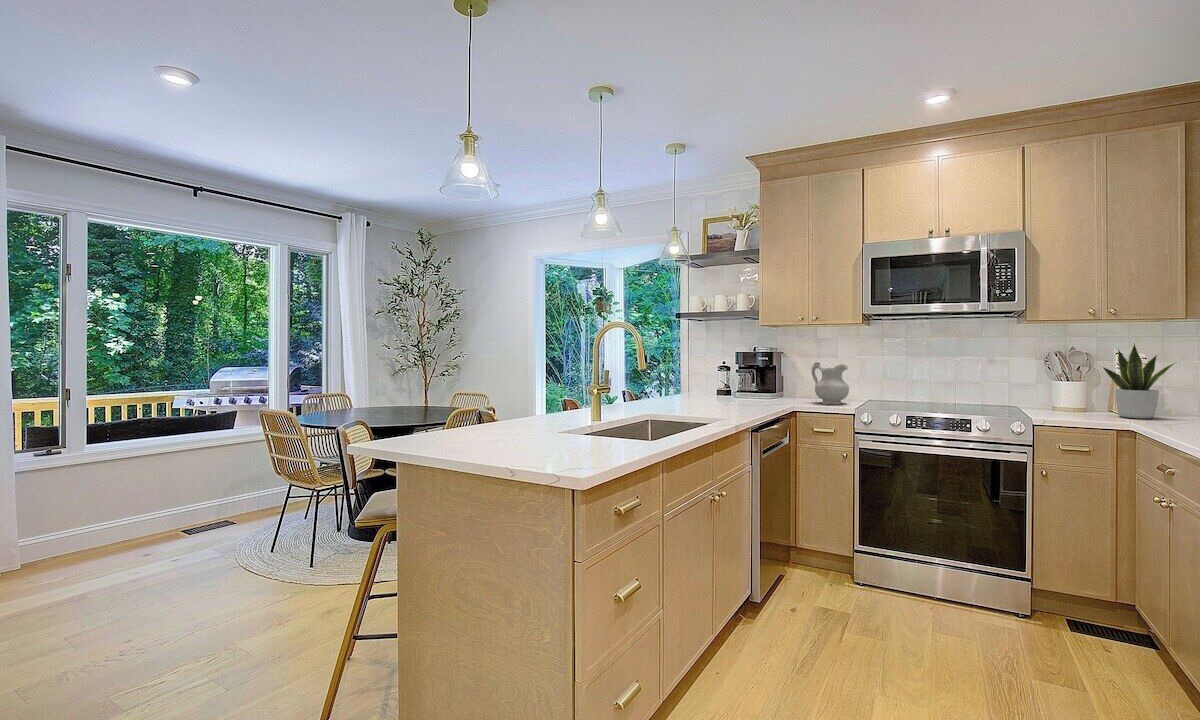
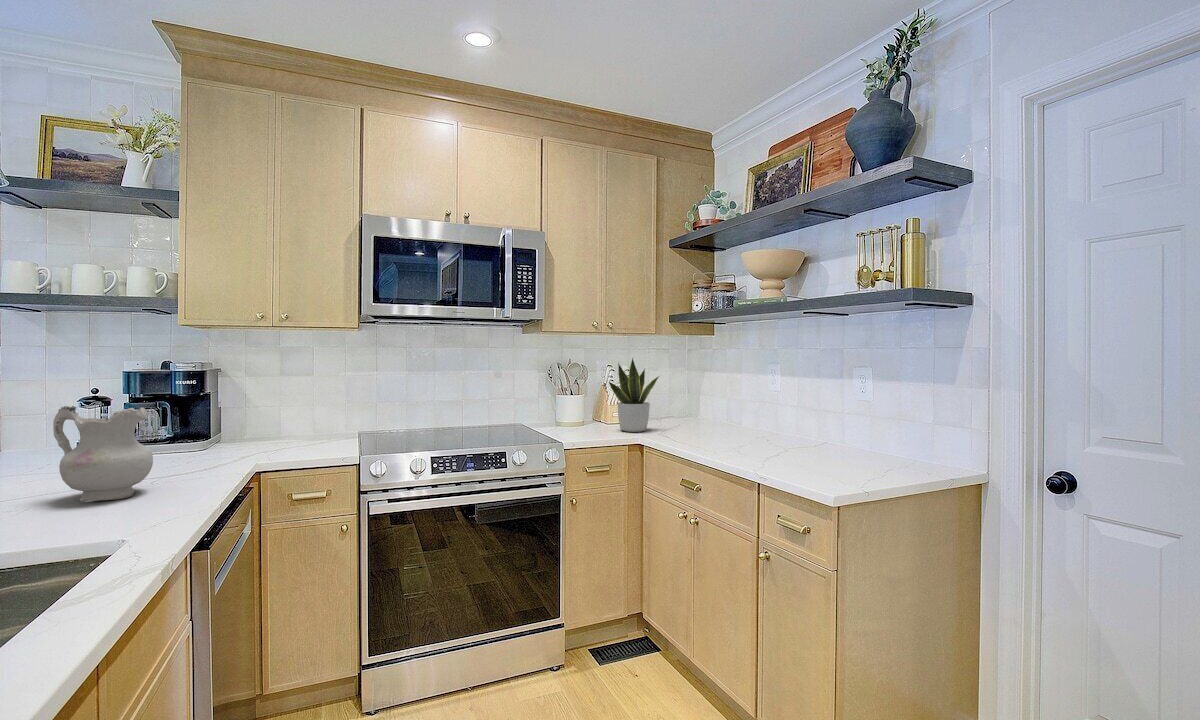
ceramic pitcher: present [812,362,849,405] -> present [53,406,153,502]

